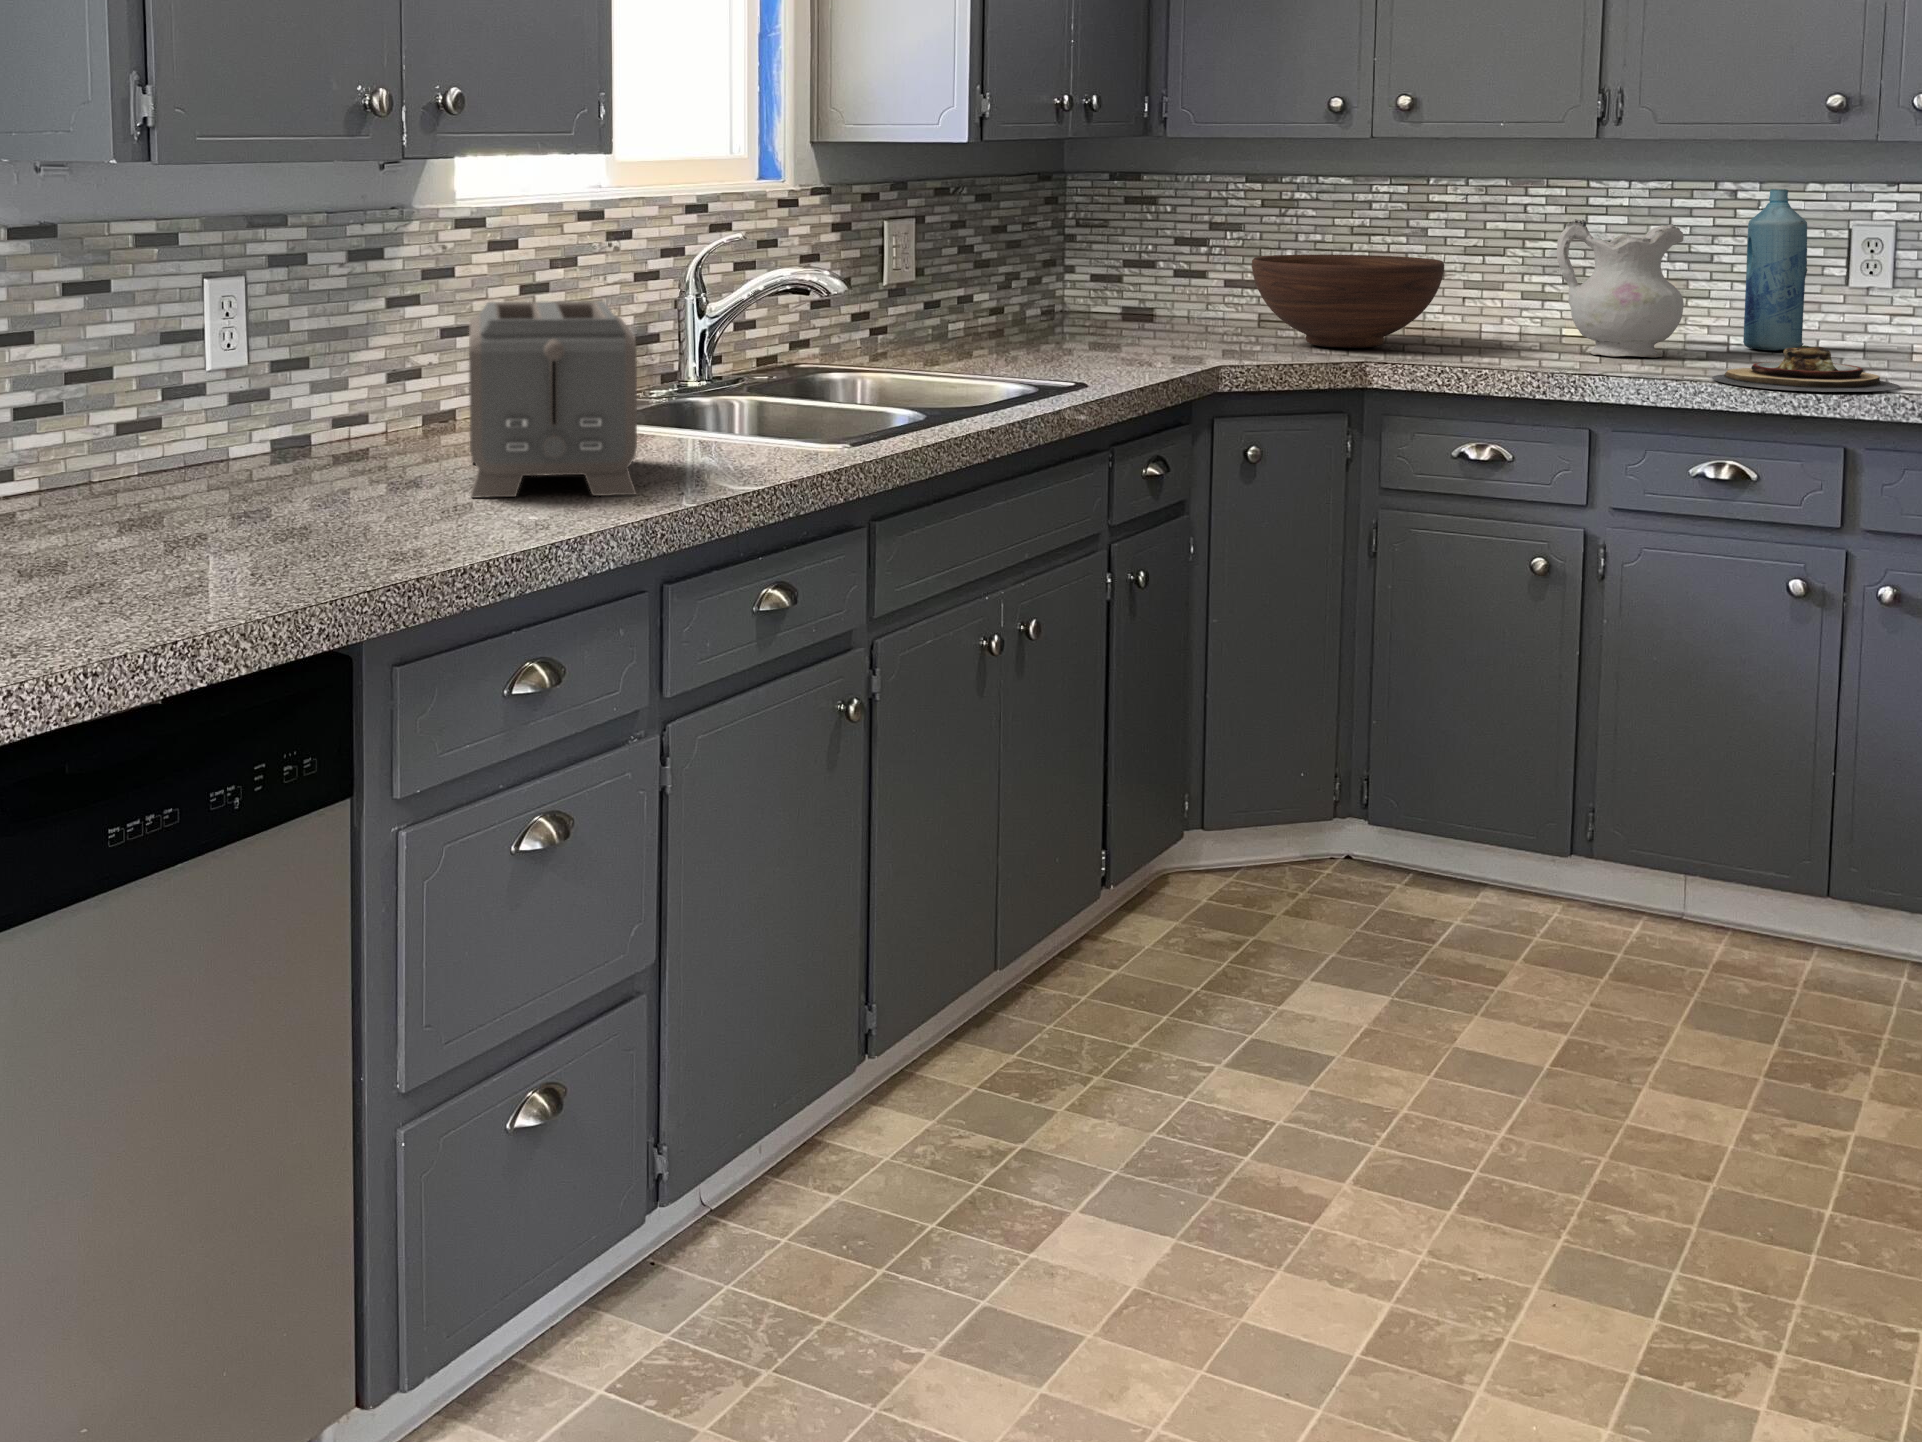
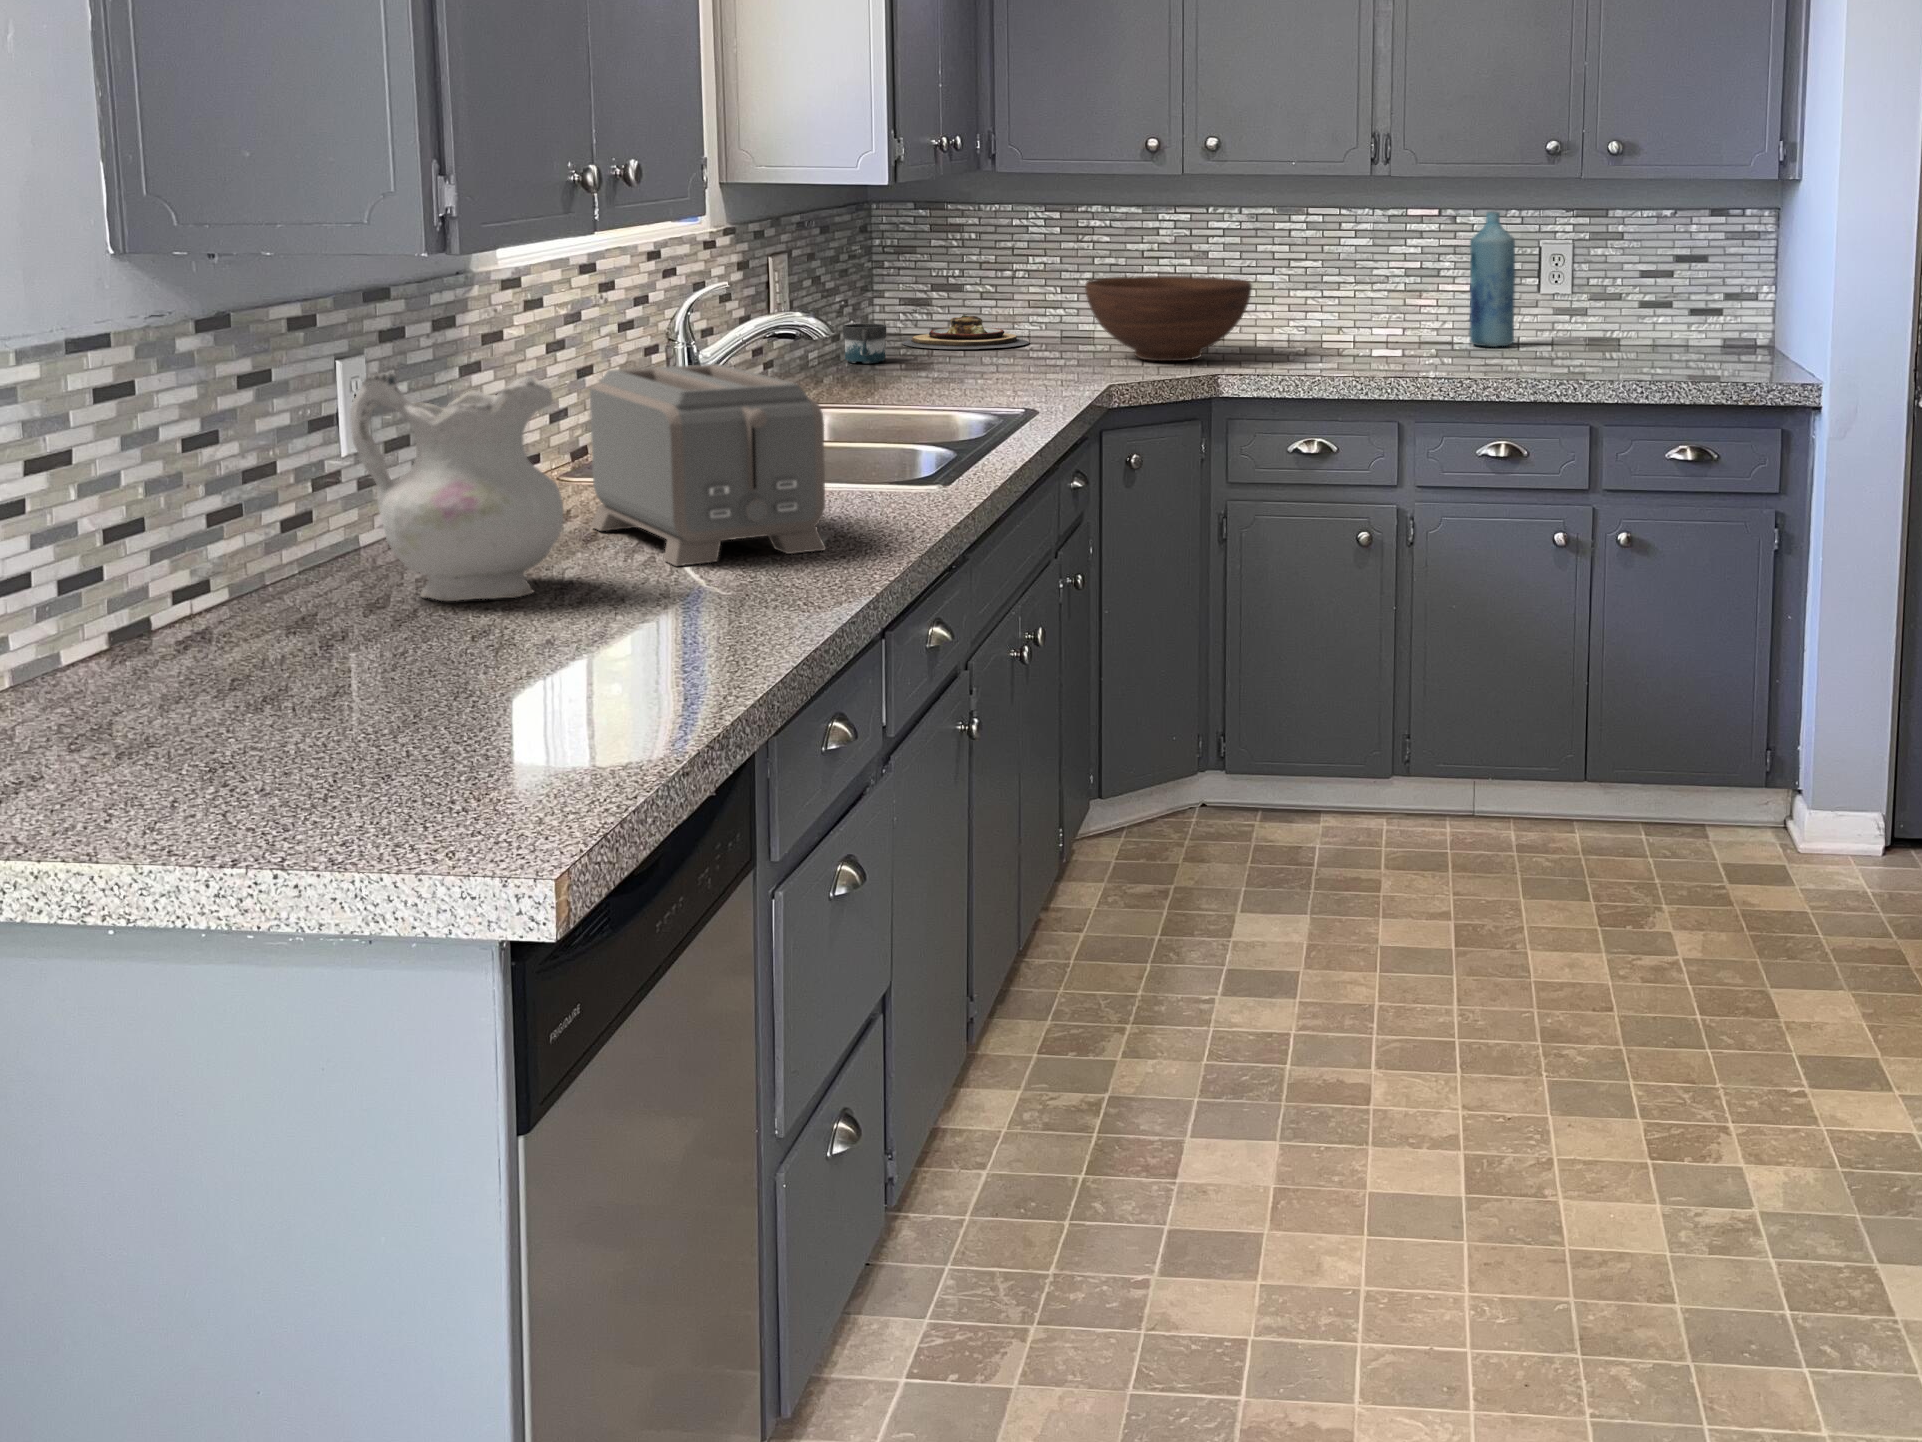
ceramic pitcher: present [1557,219,1684,357] -> present [350,373,563,601]
mug: none [993,295,1038,336] -> present [843,324,886,363]
plate: present [1712,345,1900,392] -> present [902,315,1029,349]

